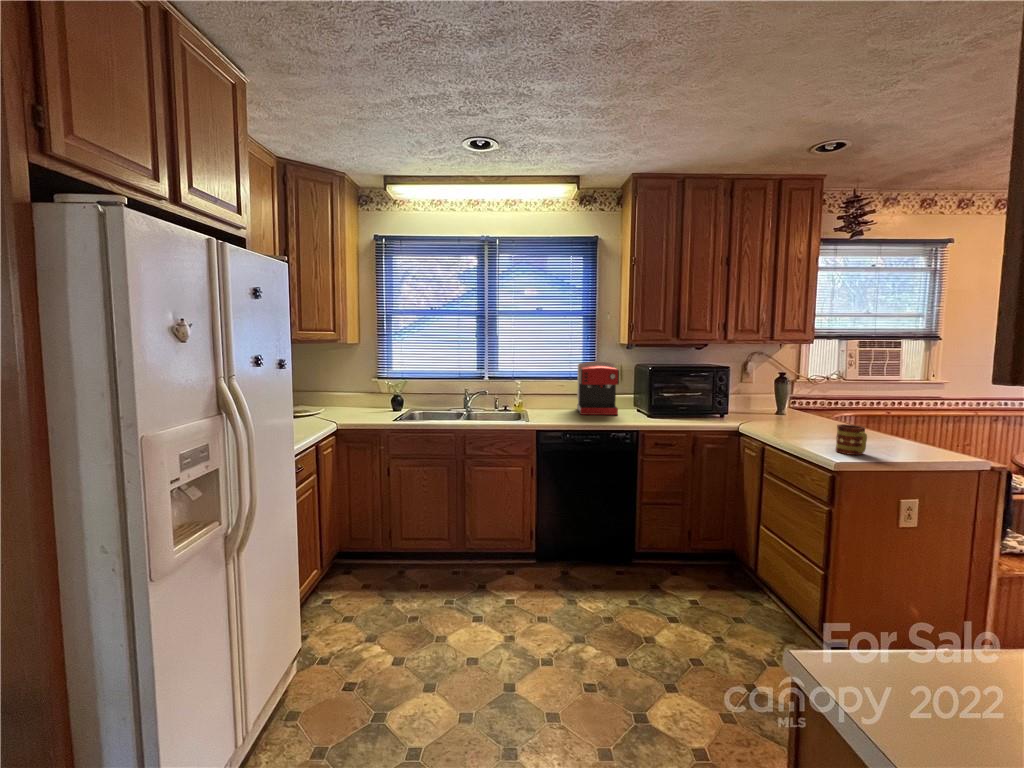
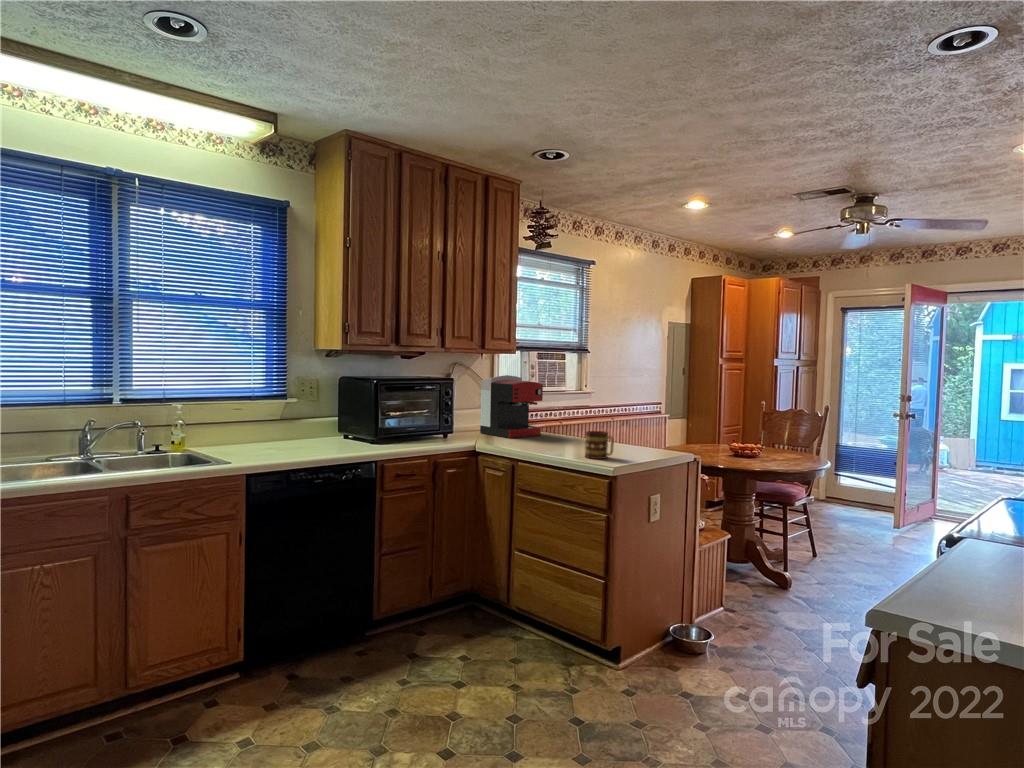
coffee maker: present [577,361,619,415] -> present [480,375,543,438]

